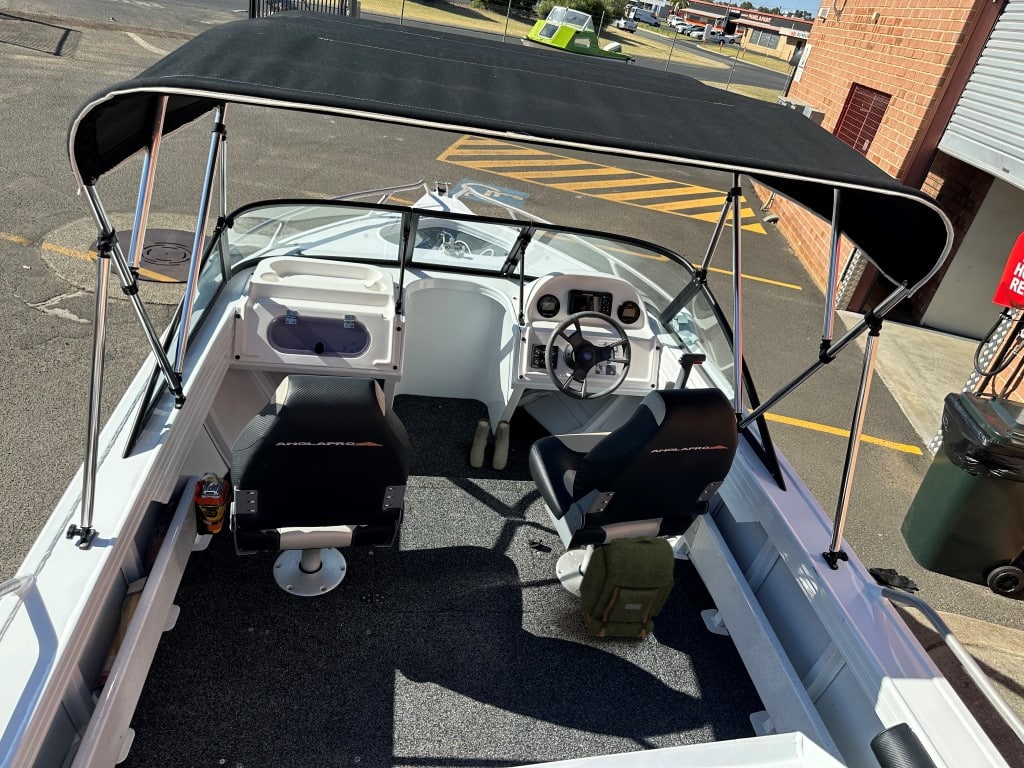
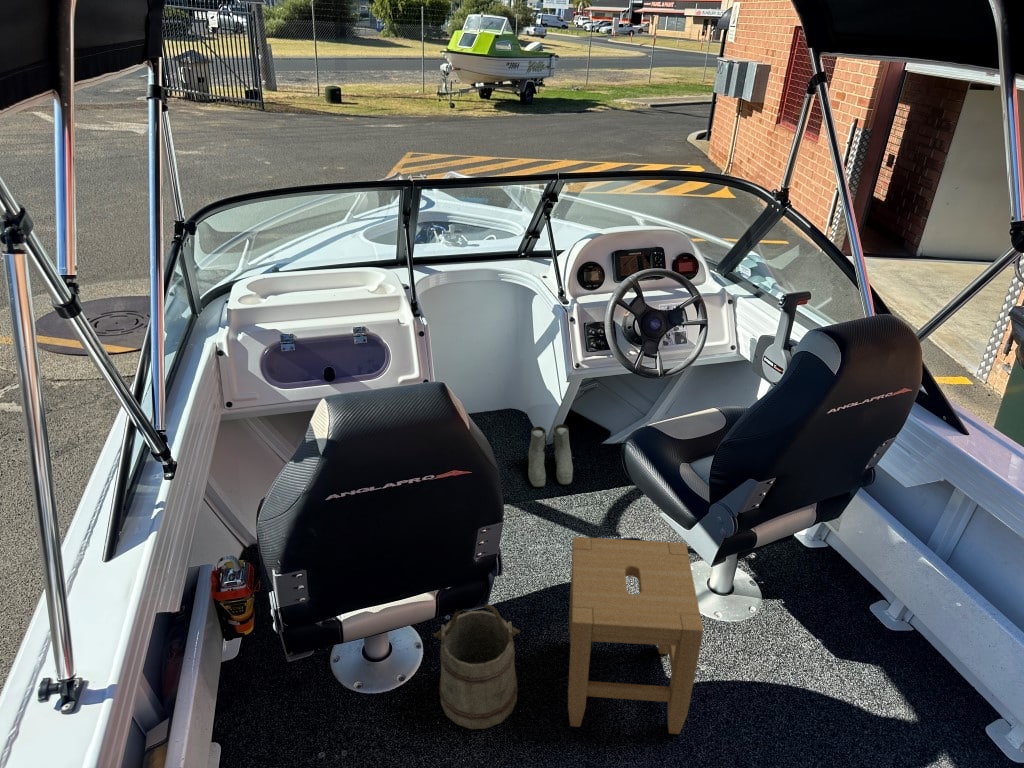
stool: none [436,509,551,669] -> present [568,537,703,734]
backpack: present [579,536,674,638] -> none [726,520,853,668]
bucket: none [348,541,413,635] -> present [434,604,520,729]

